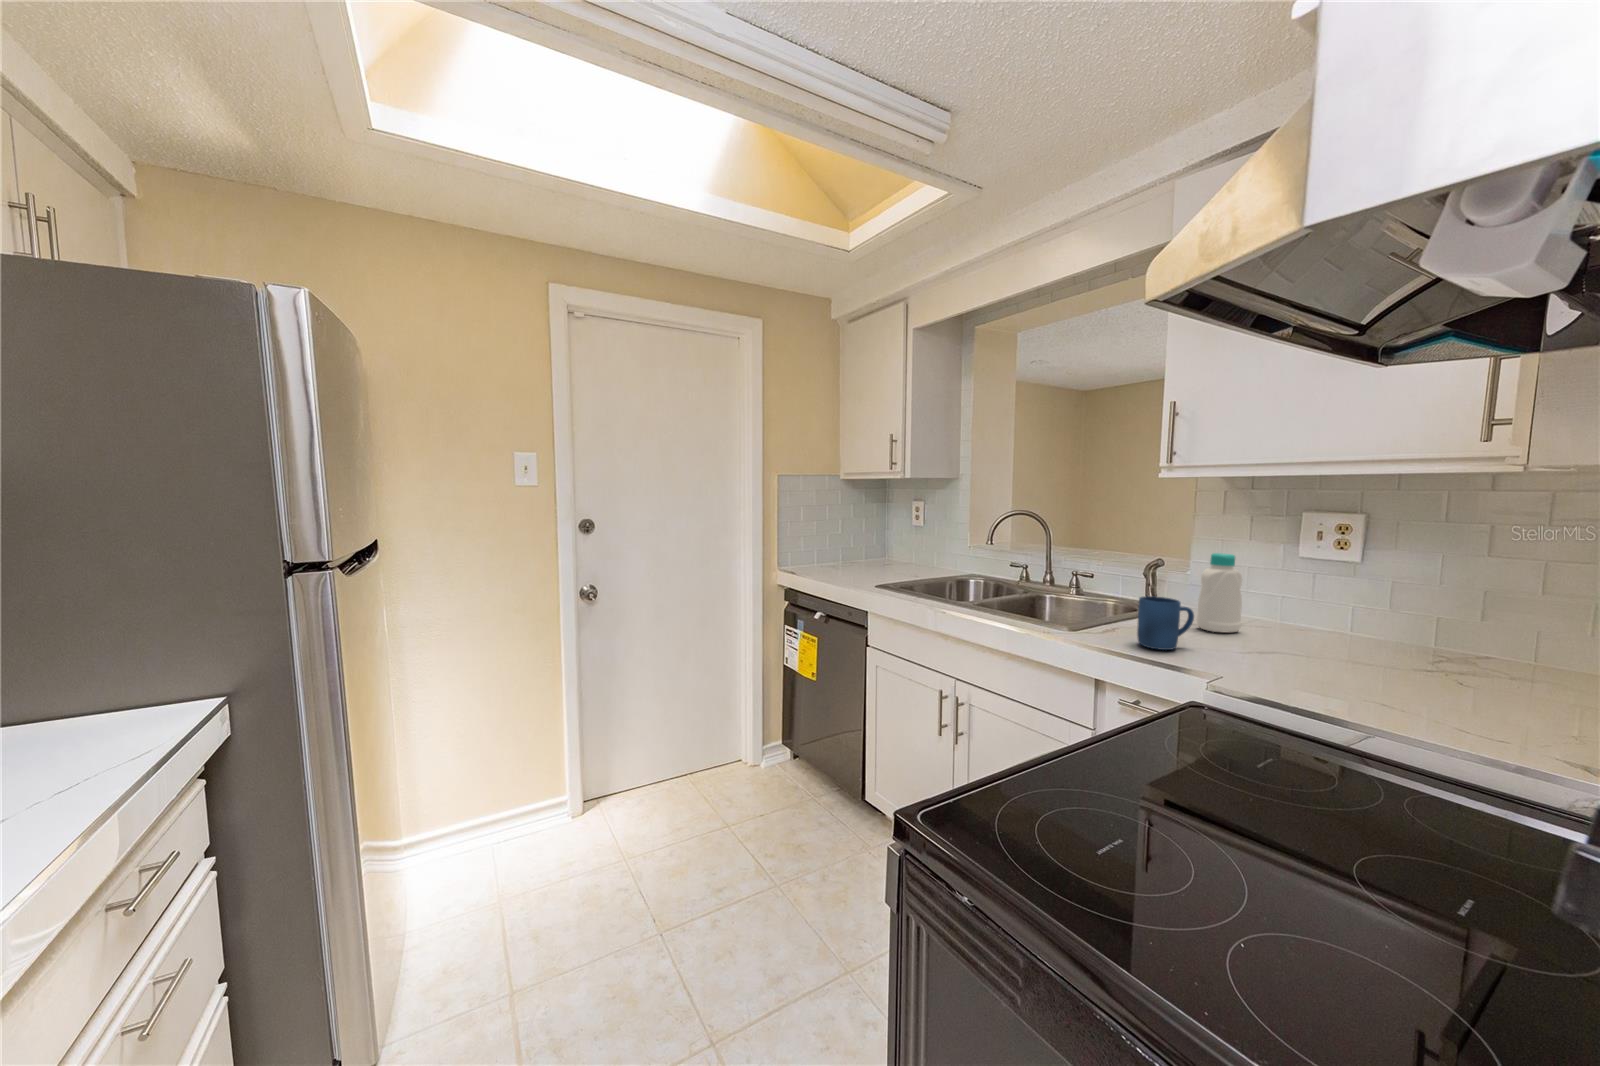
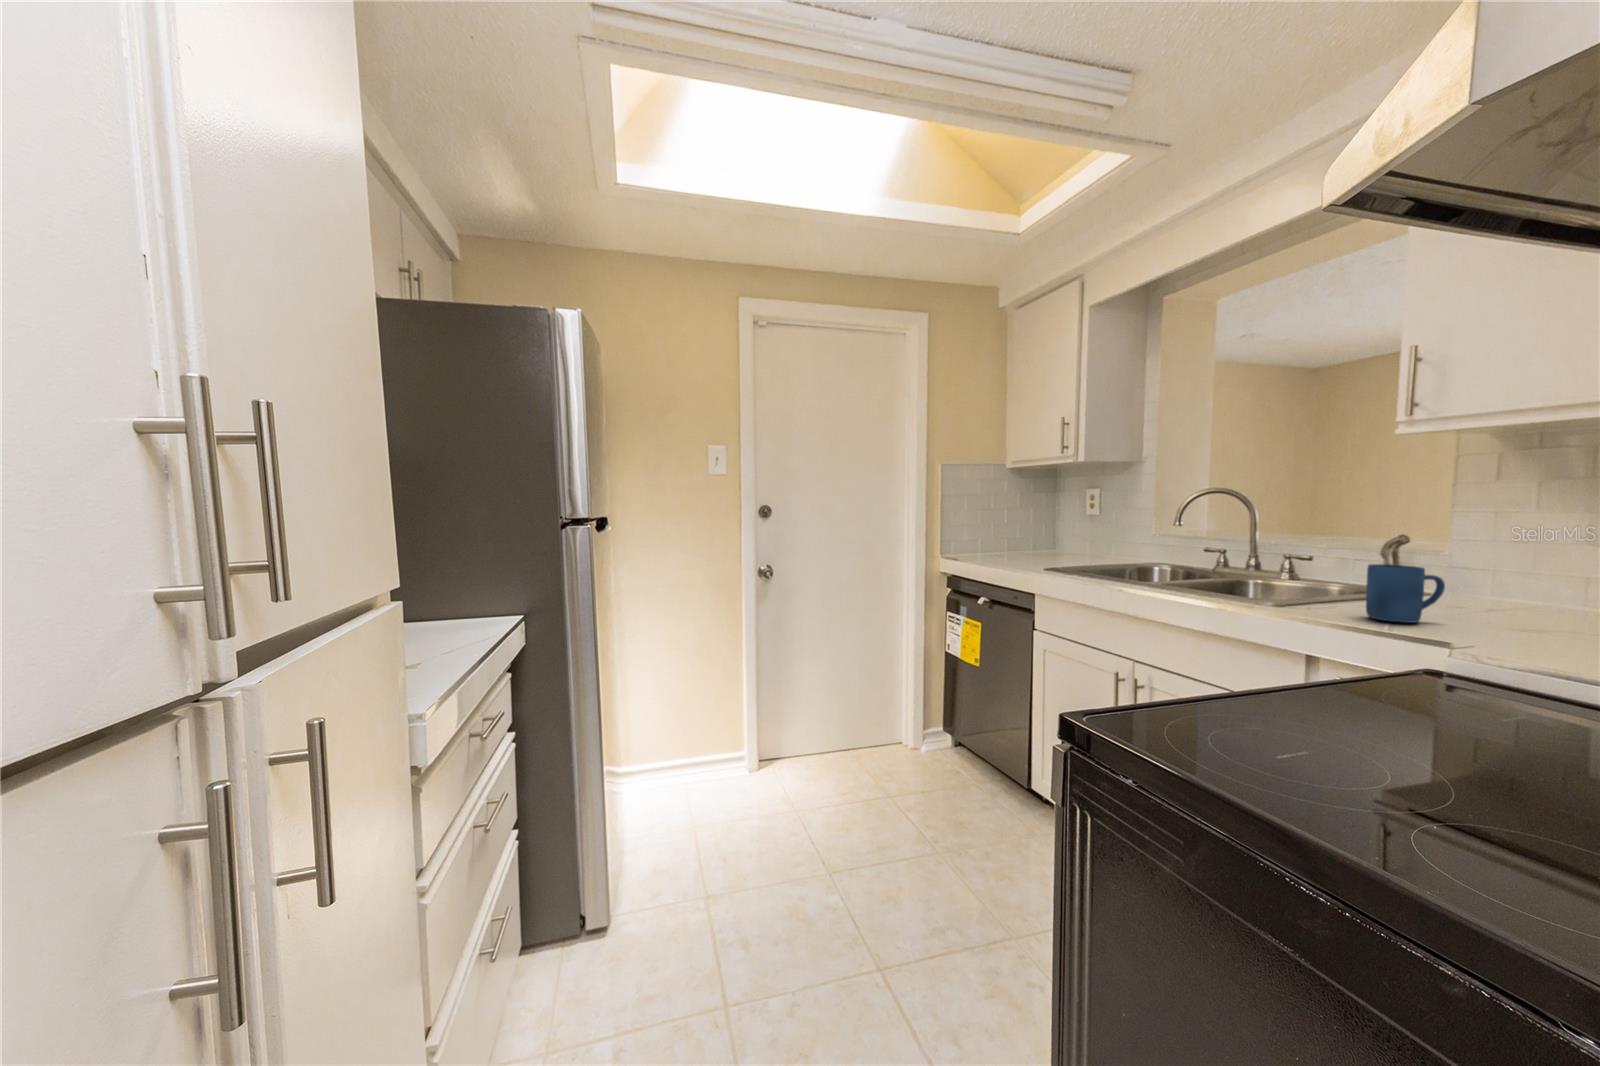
bottle: present [1197,553,1242,633] -> none [1451,520,1518,612]

